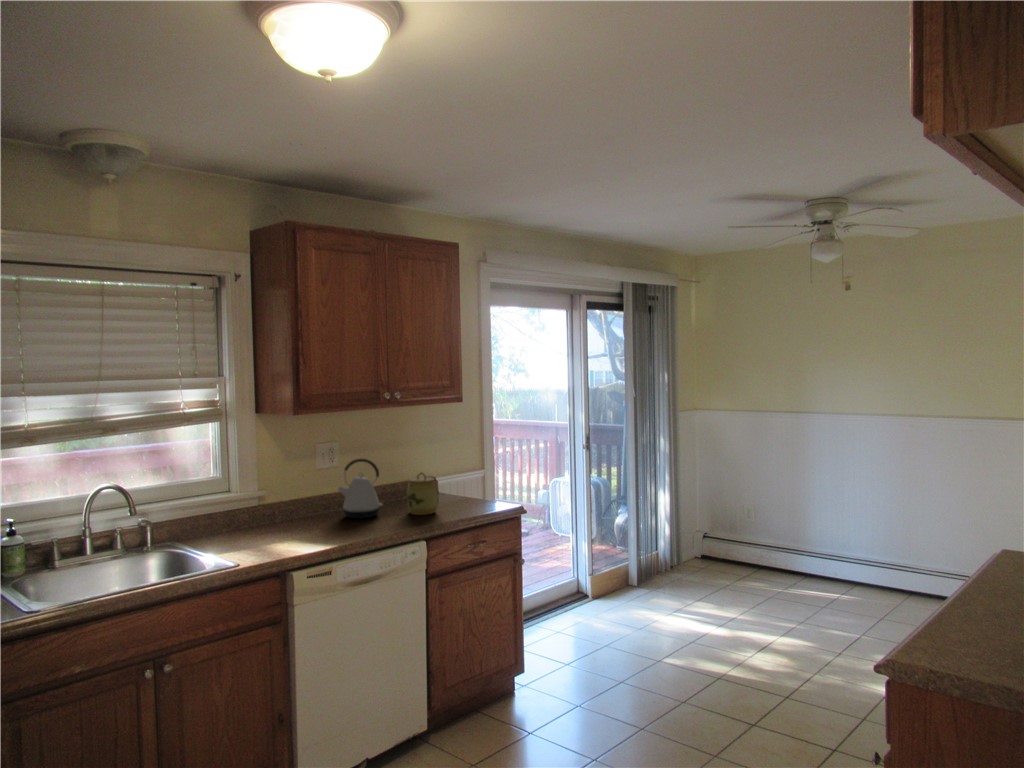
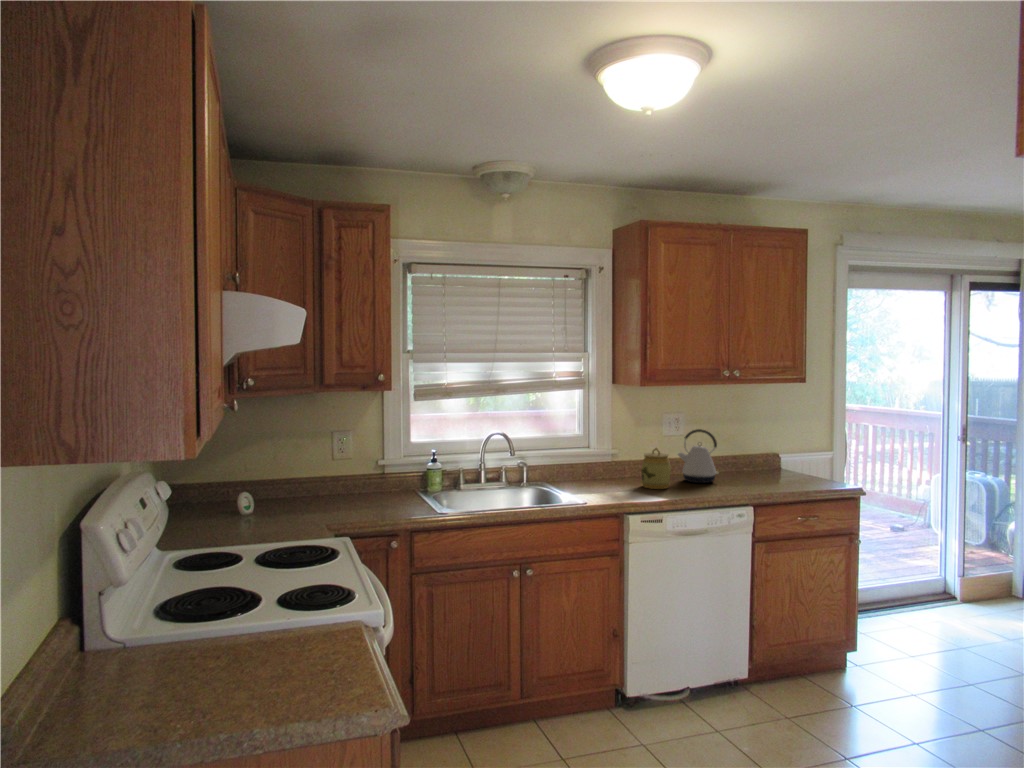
jar: present [407,472,438,515] -> present [641,448,671,489]

